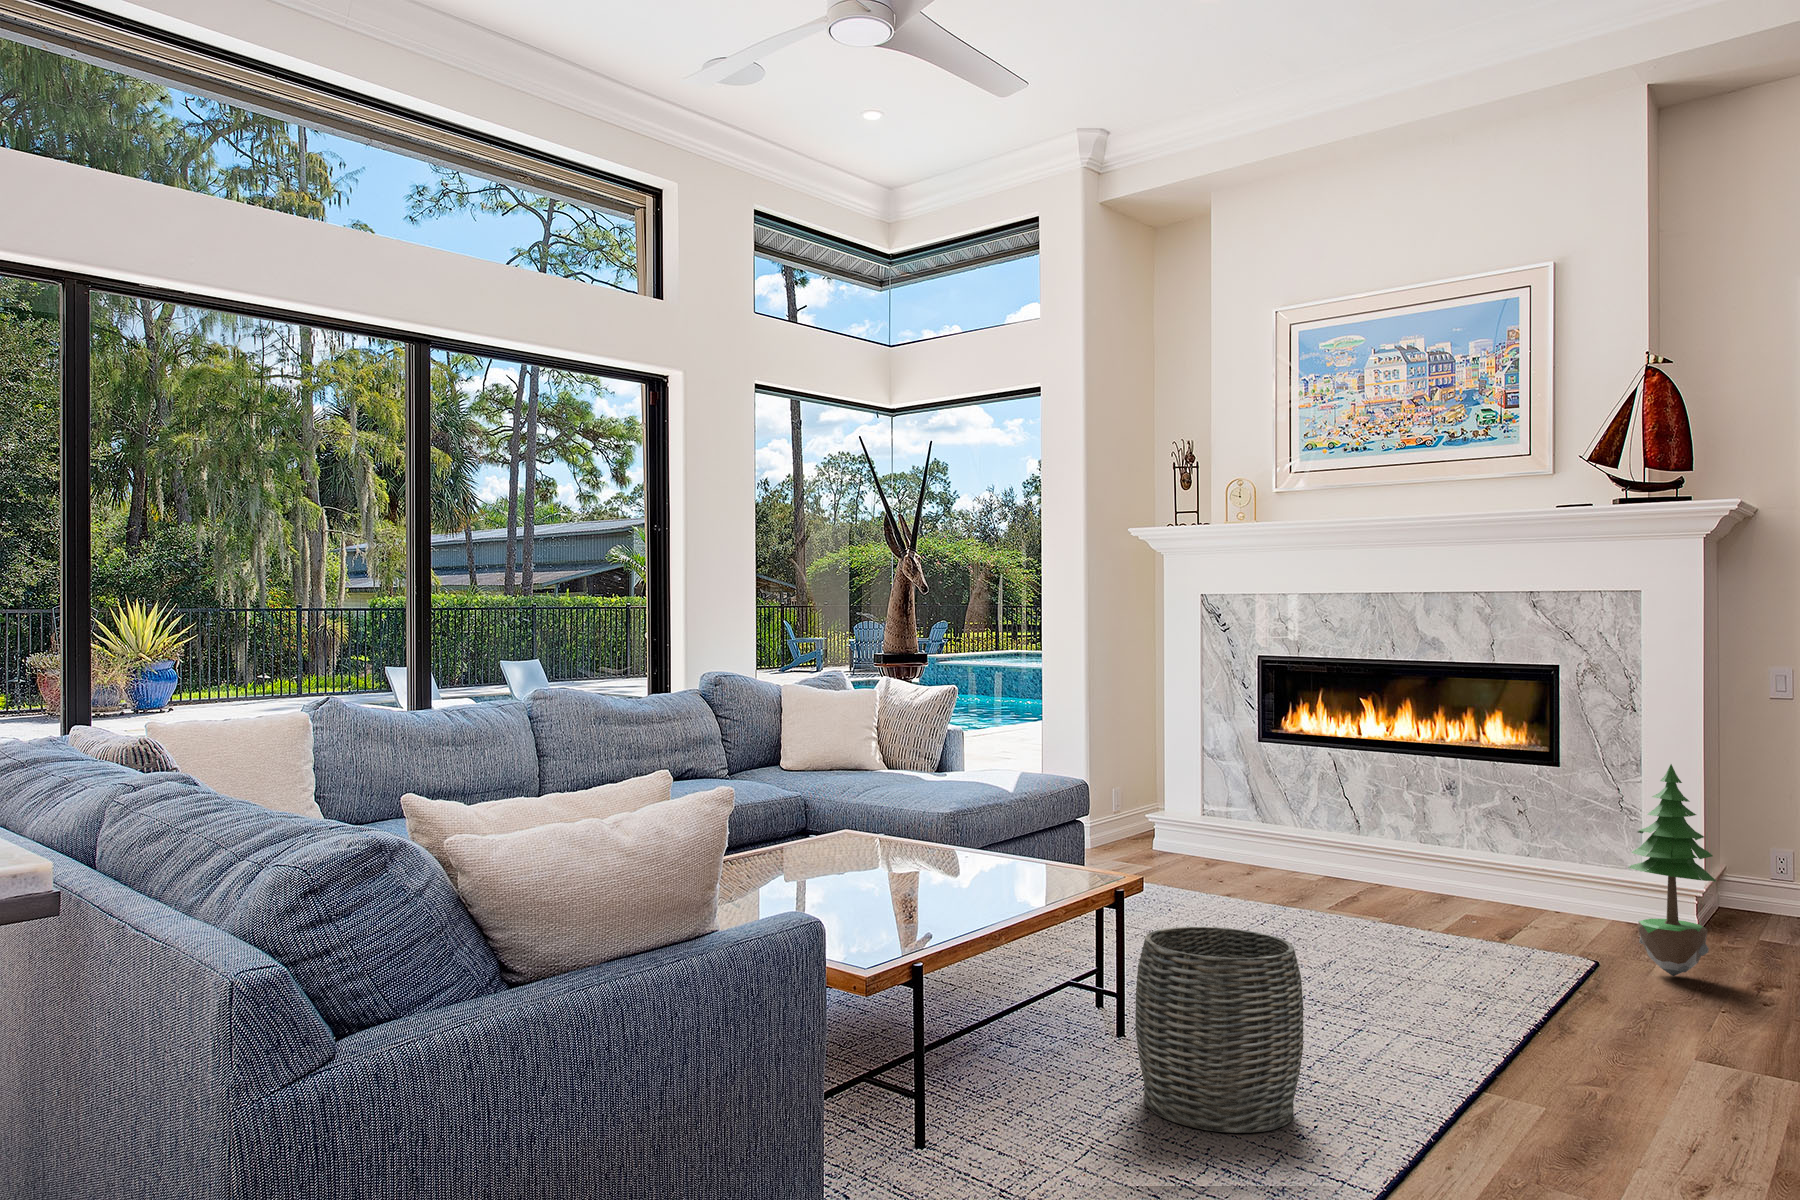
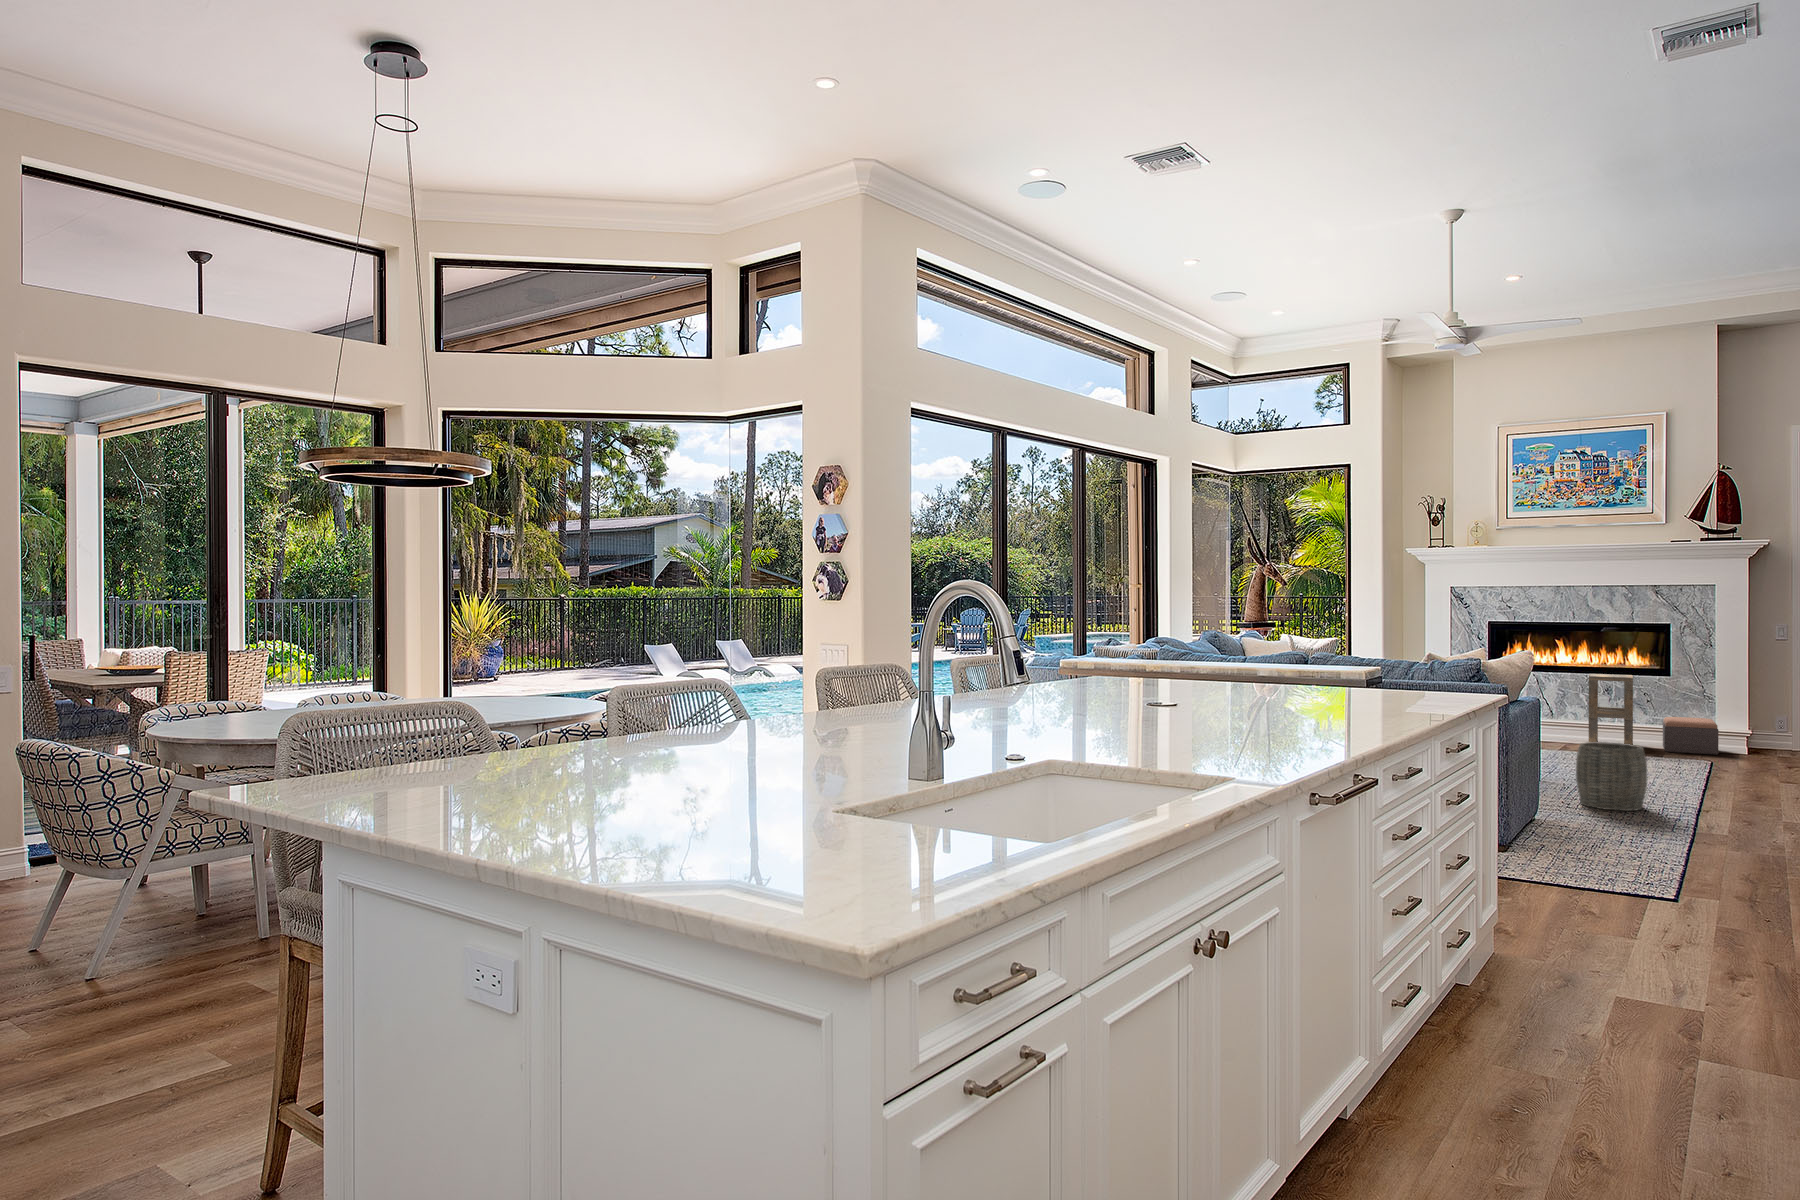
side table: none [1396,760,1487,912] -> present [1589,674,1633,745]
potted tree: present [1628,764,1716,976] -> none [1727,674,1770,769]
footstool: none [1534,849,1640,932] -> present [1663,717,1719,755]

